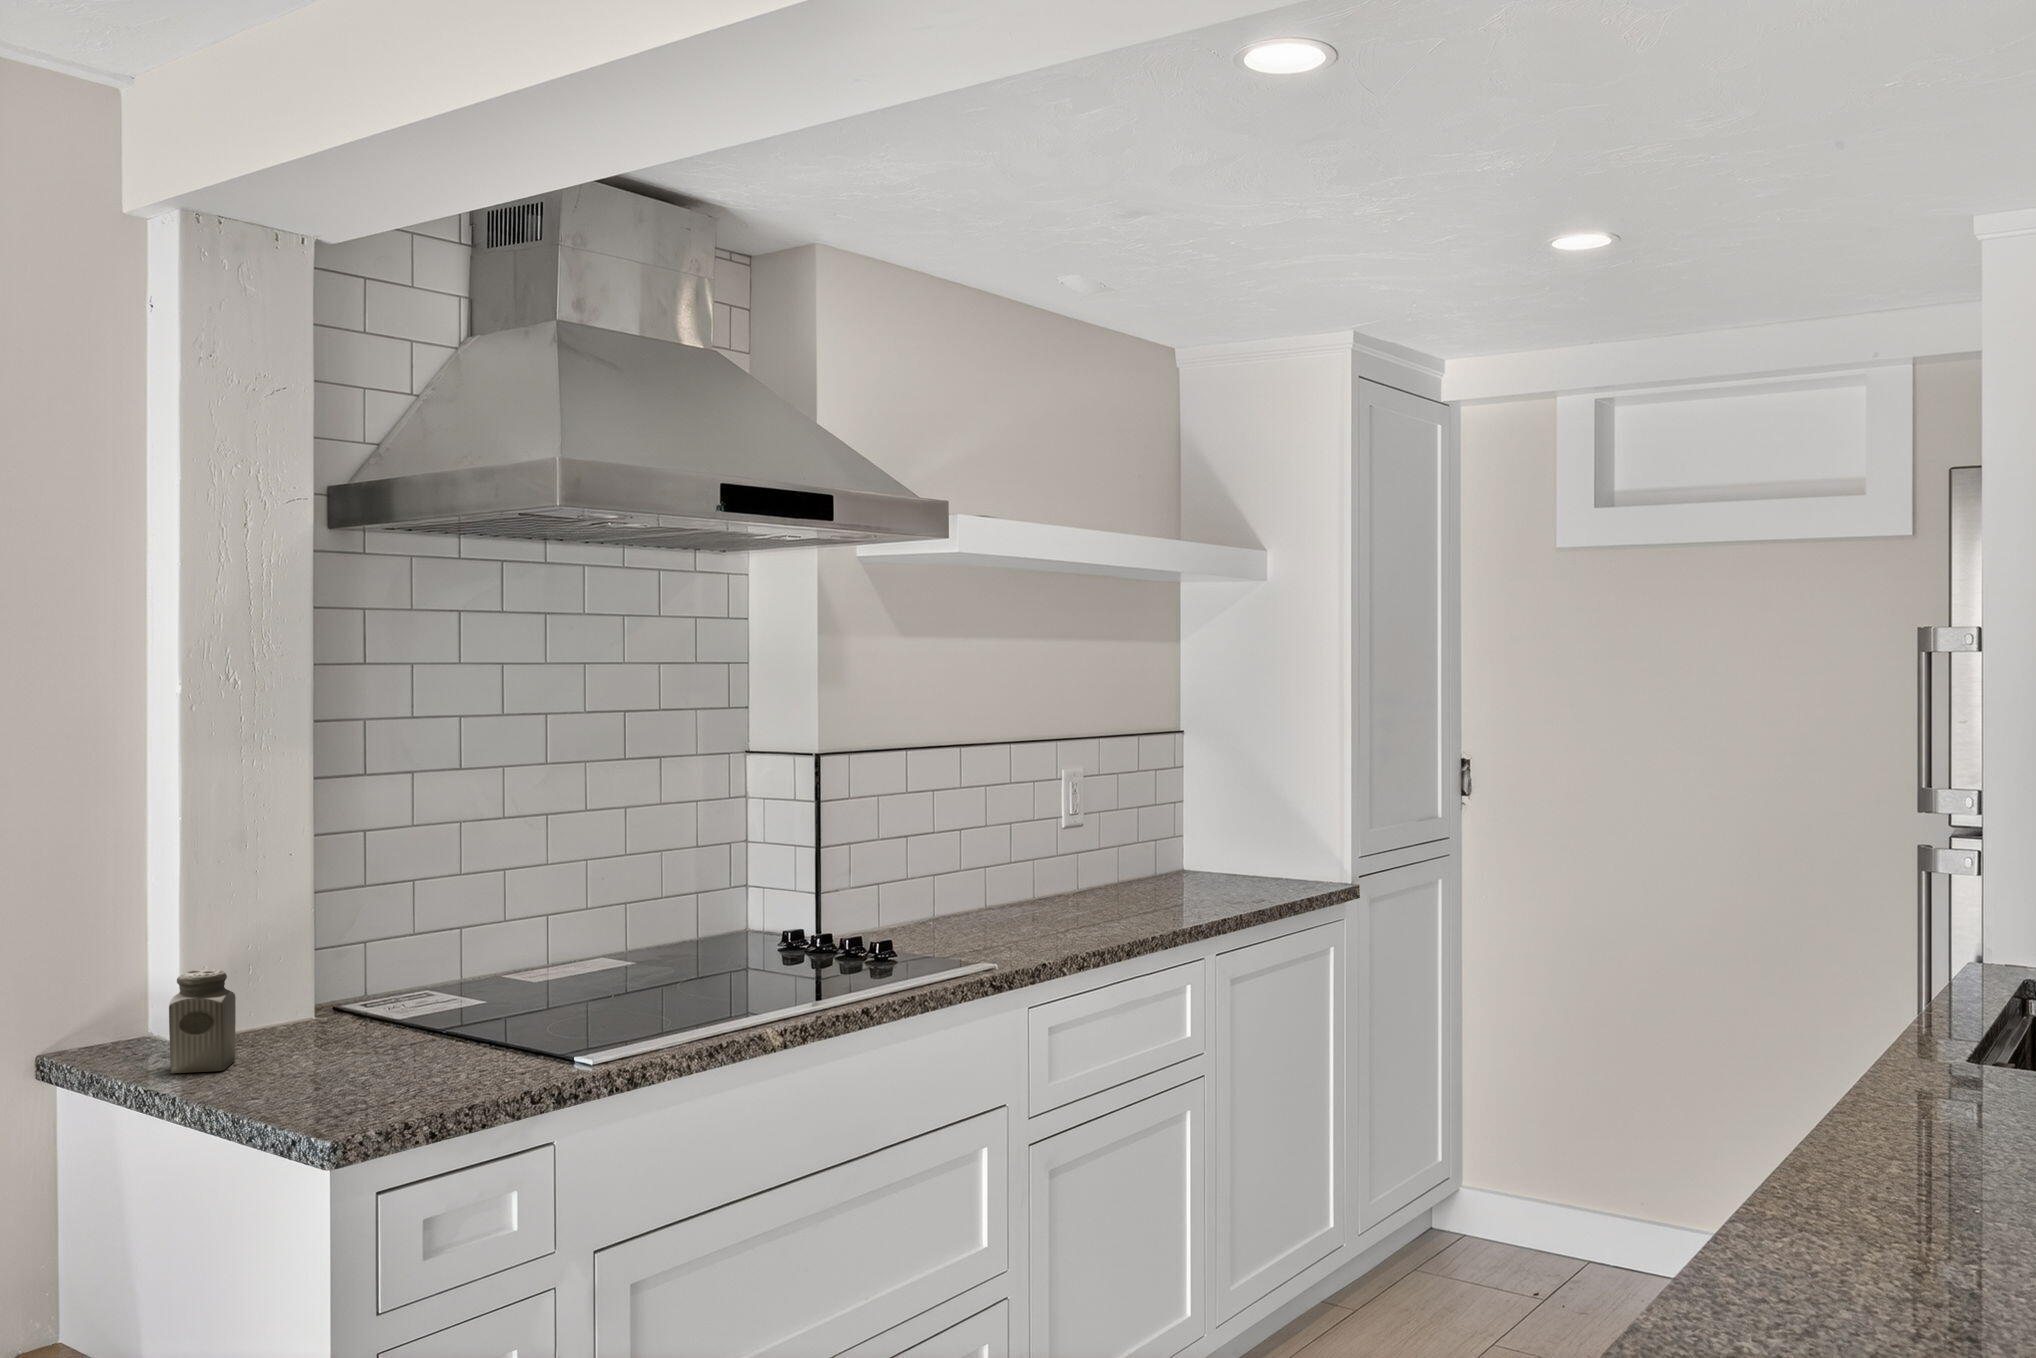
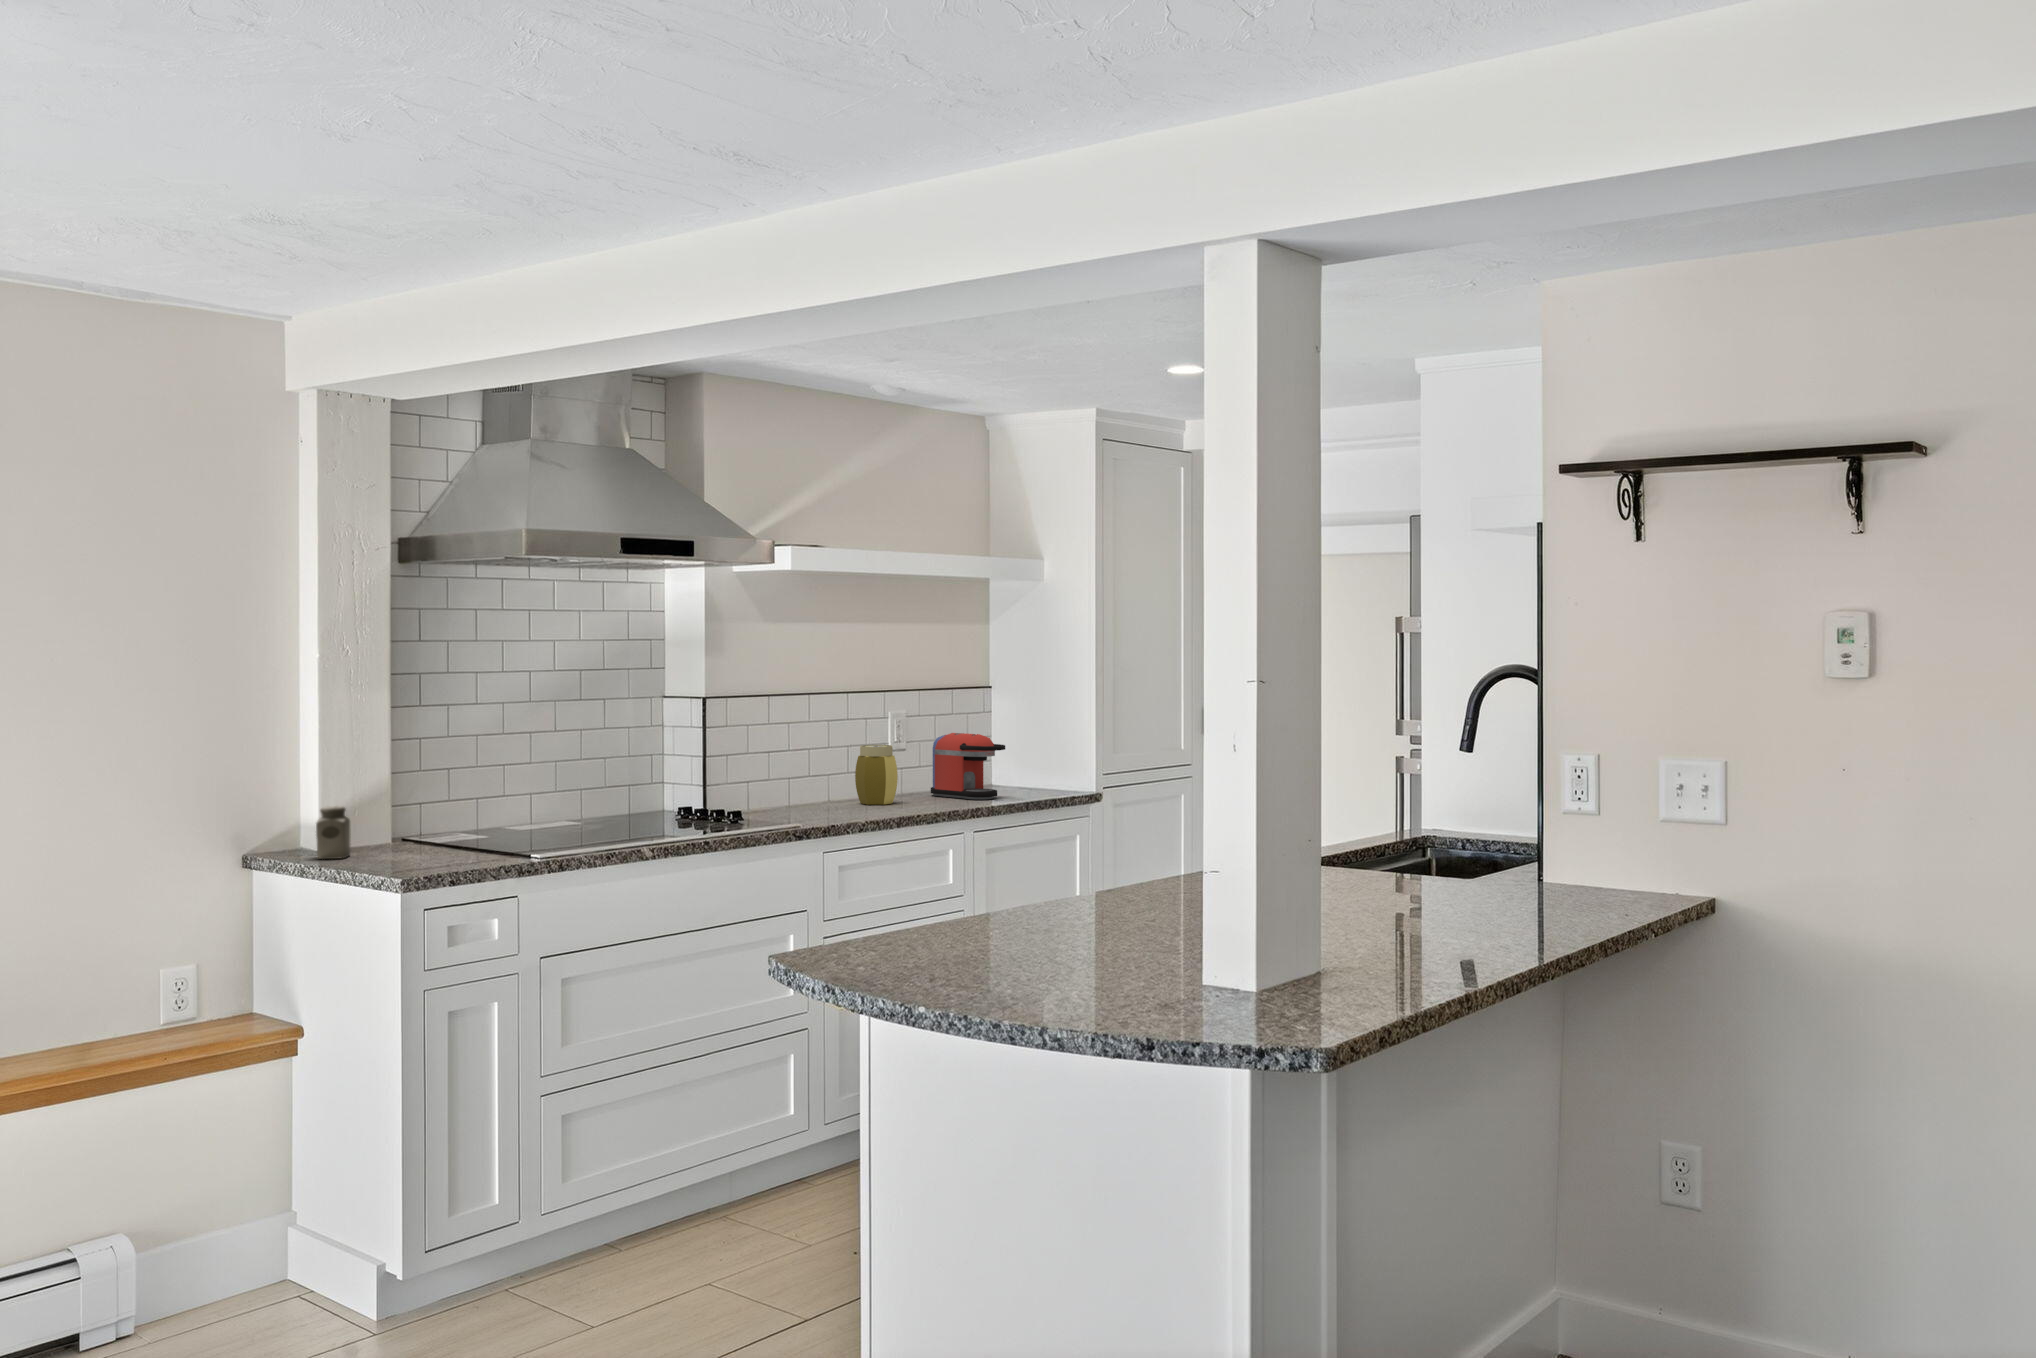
coffee maker: none [1120,800,1241,900] -> present [931,733,1005,800]
jar: none [1027,821,1091,913] -> present [855,745,898,805]

